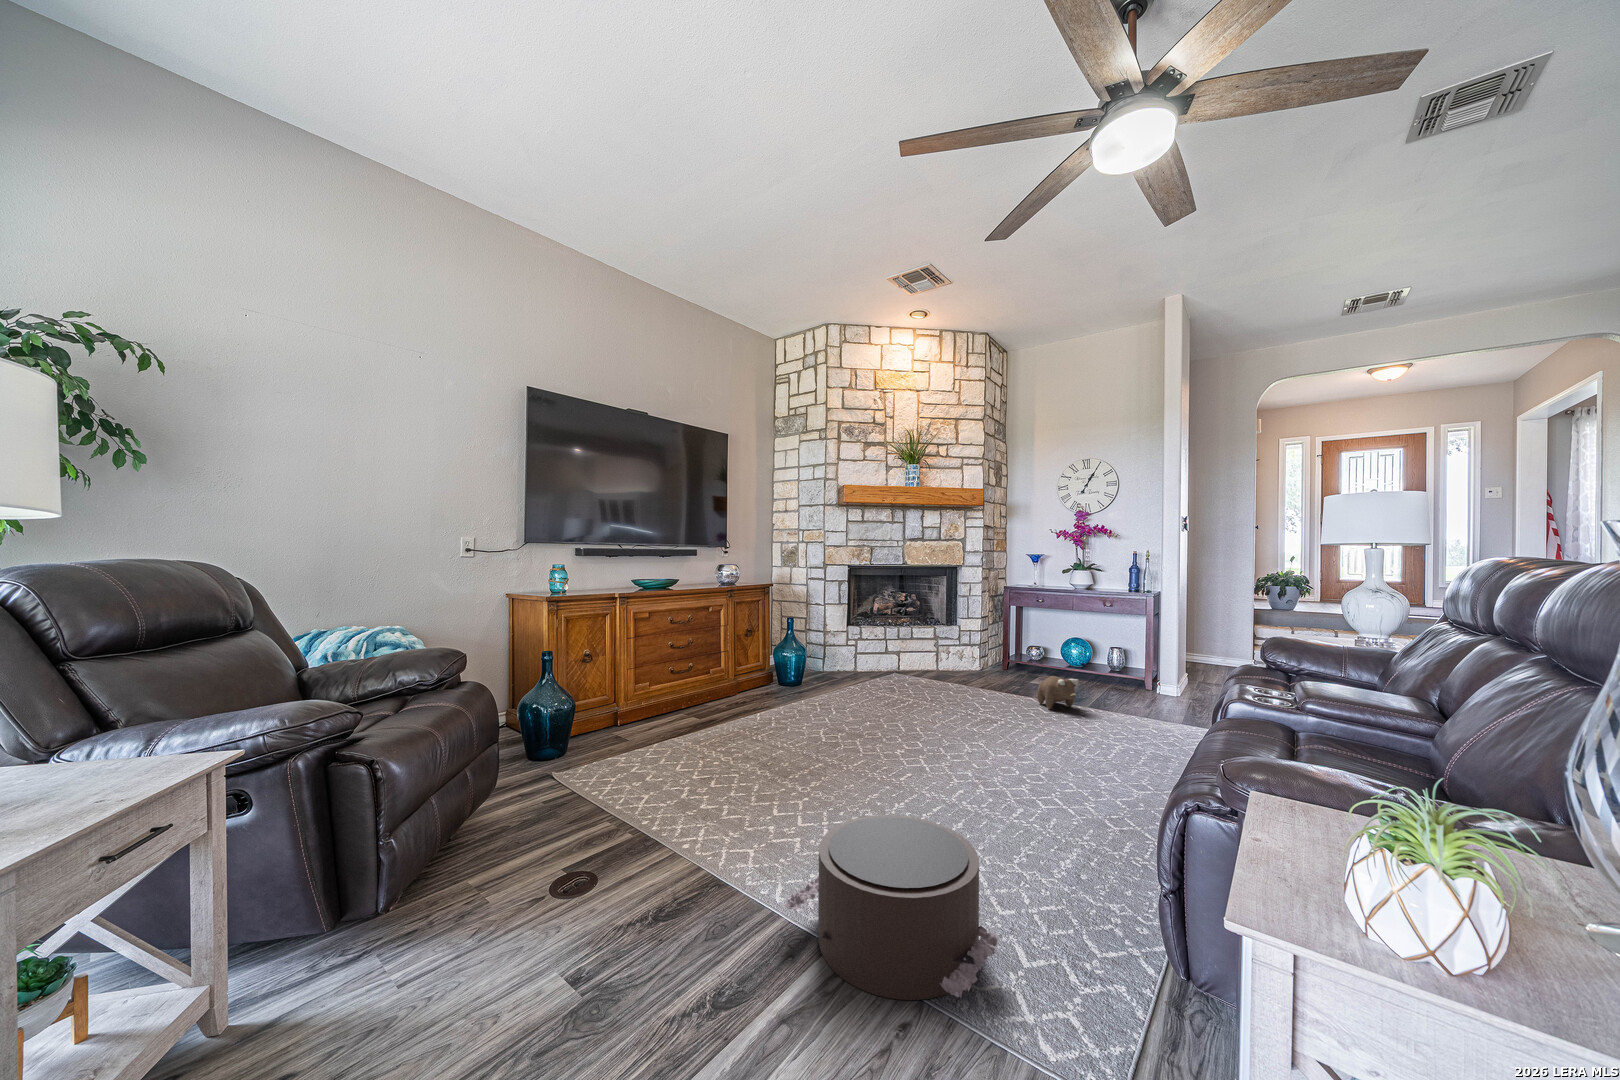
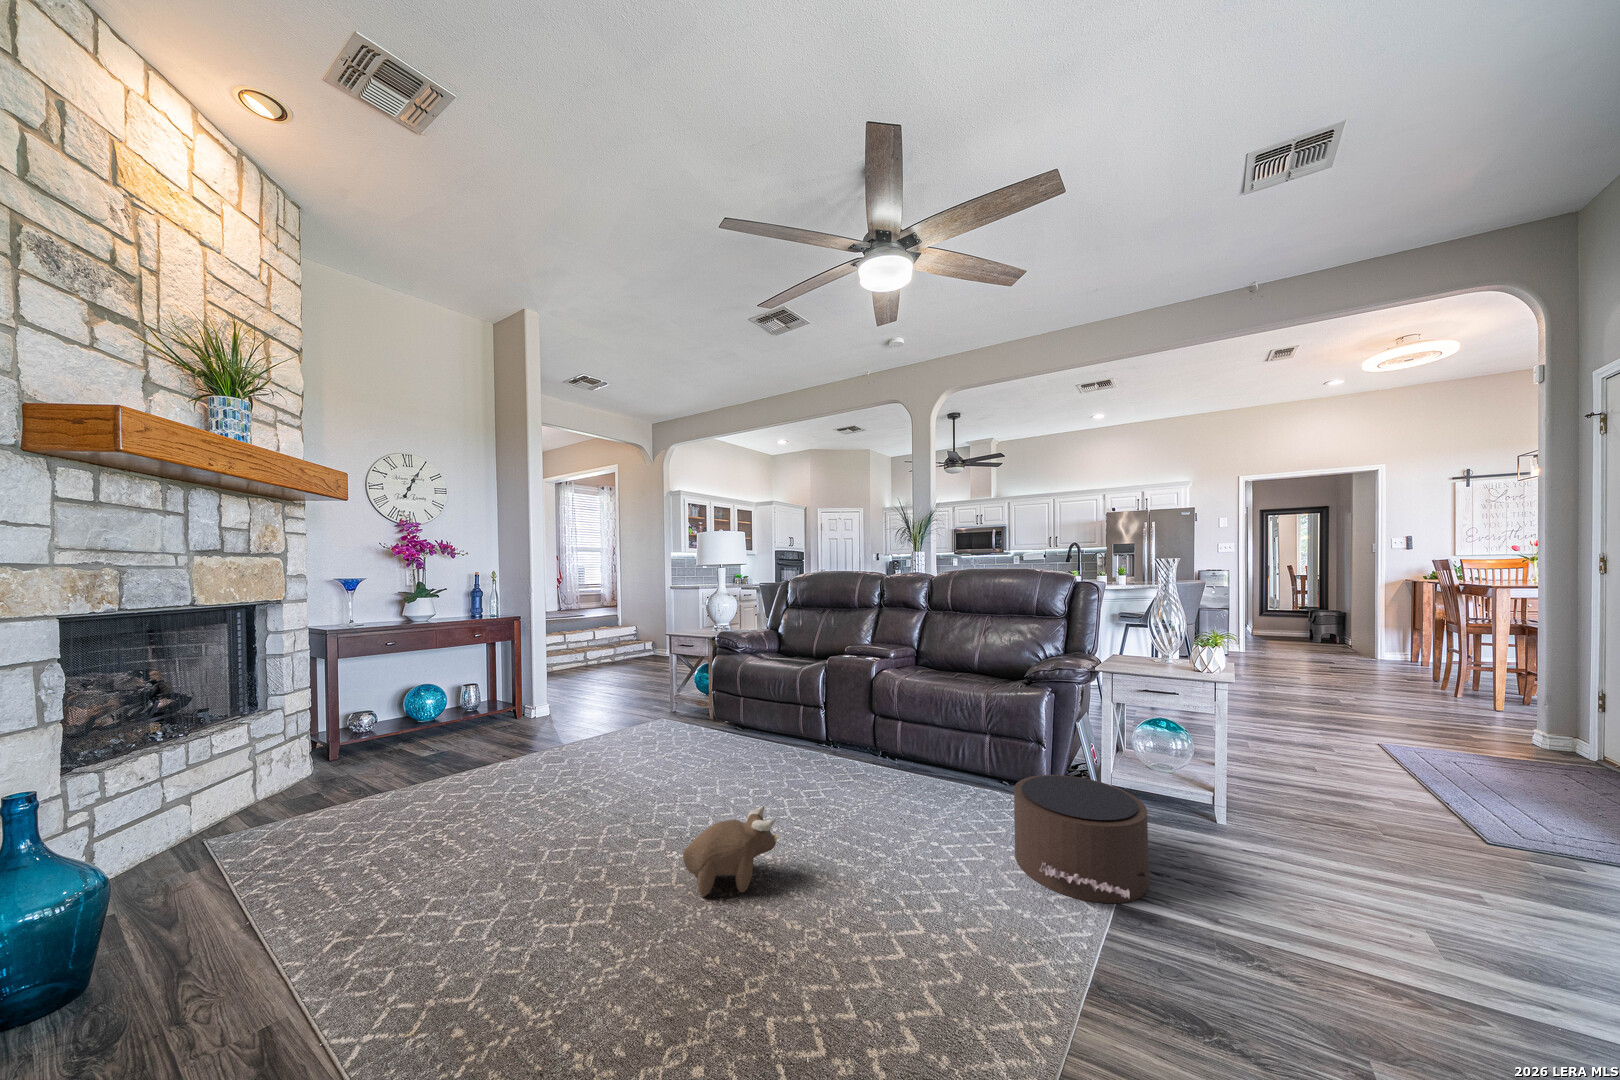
plush toy: present [1037,676,1079,708] -> present [683,806,779,896]

